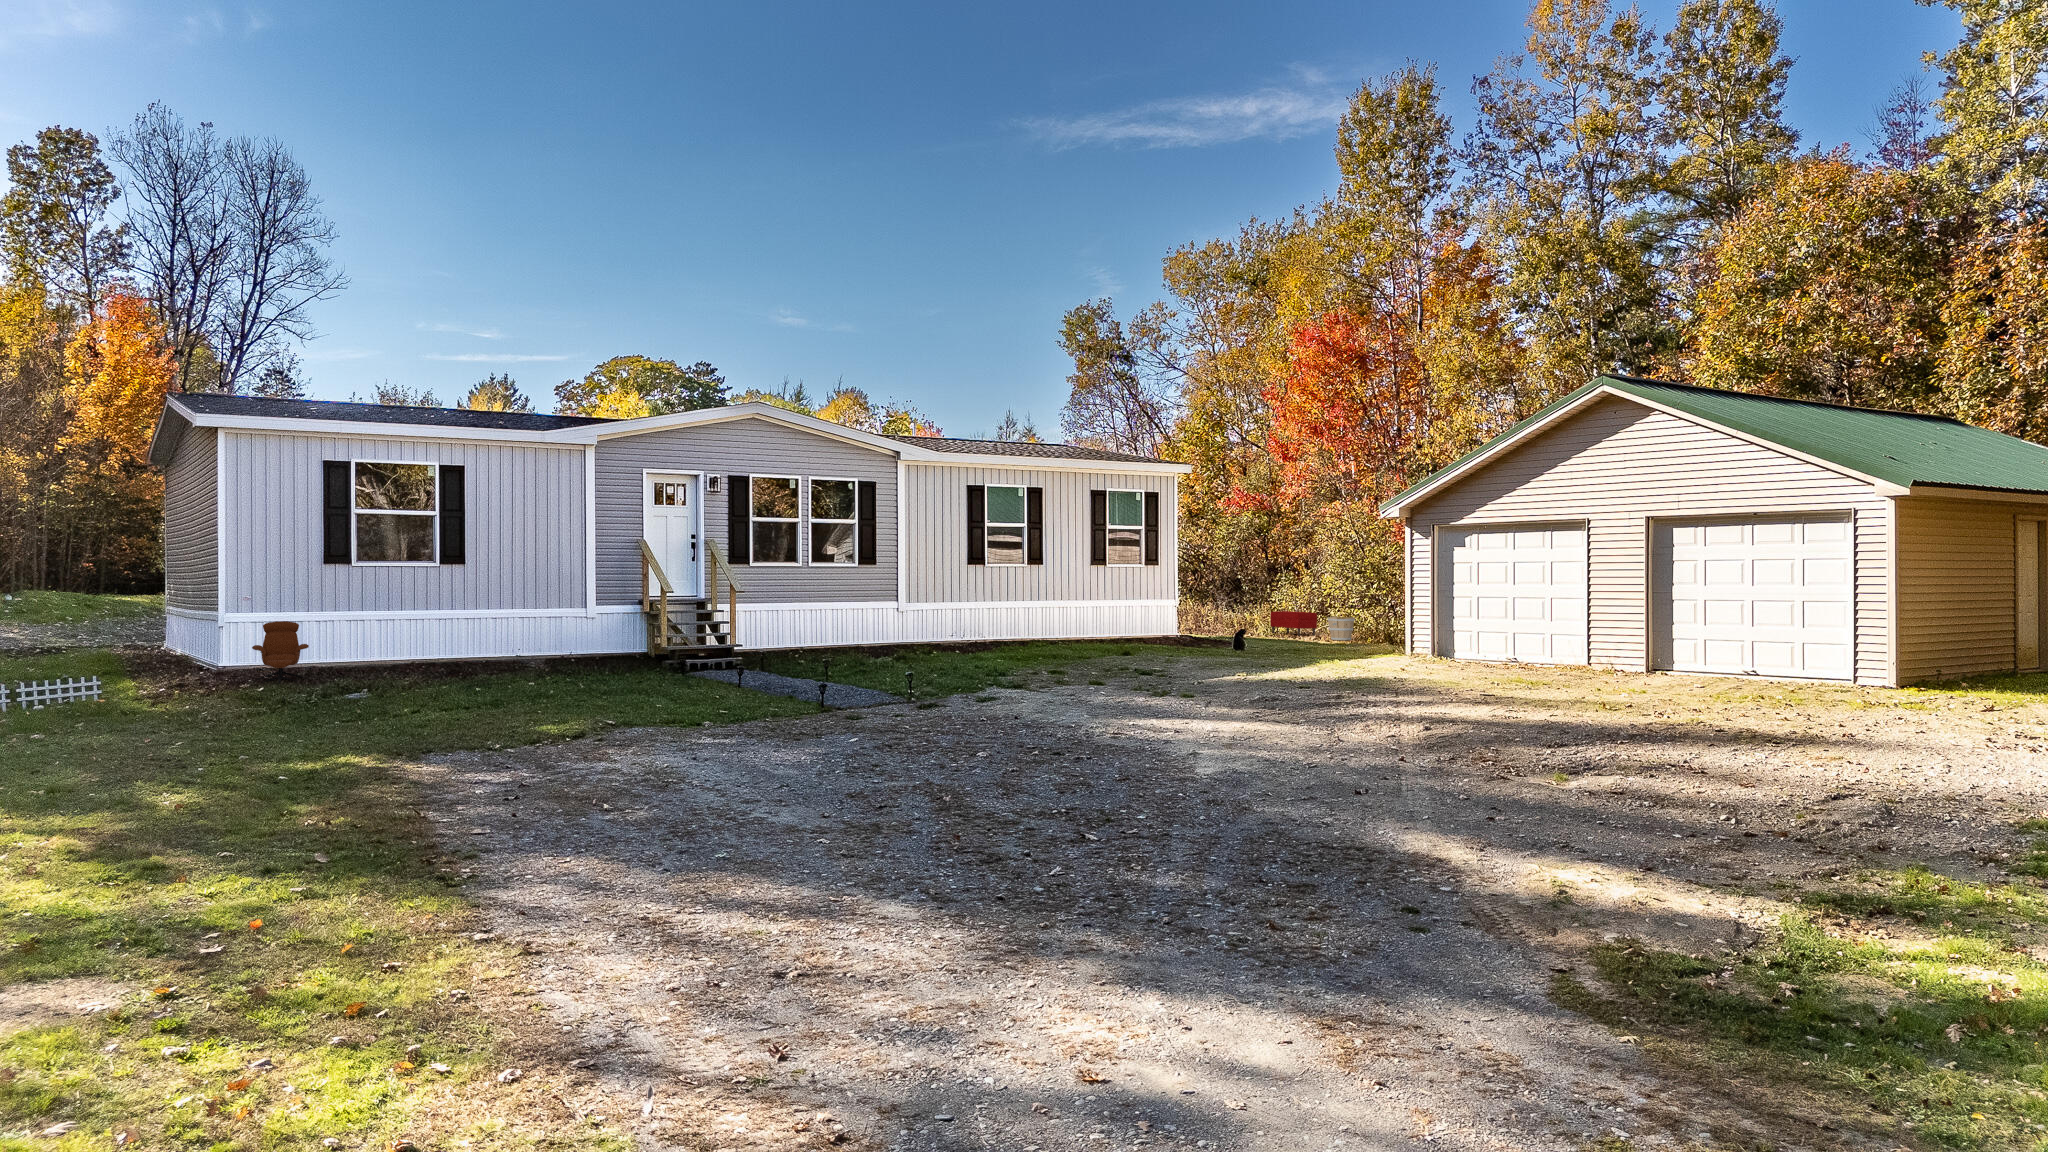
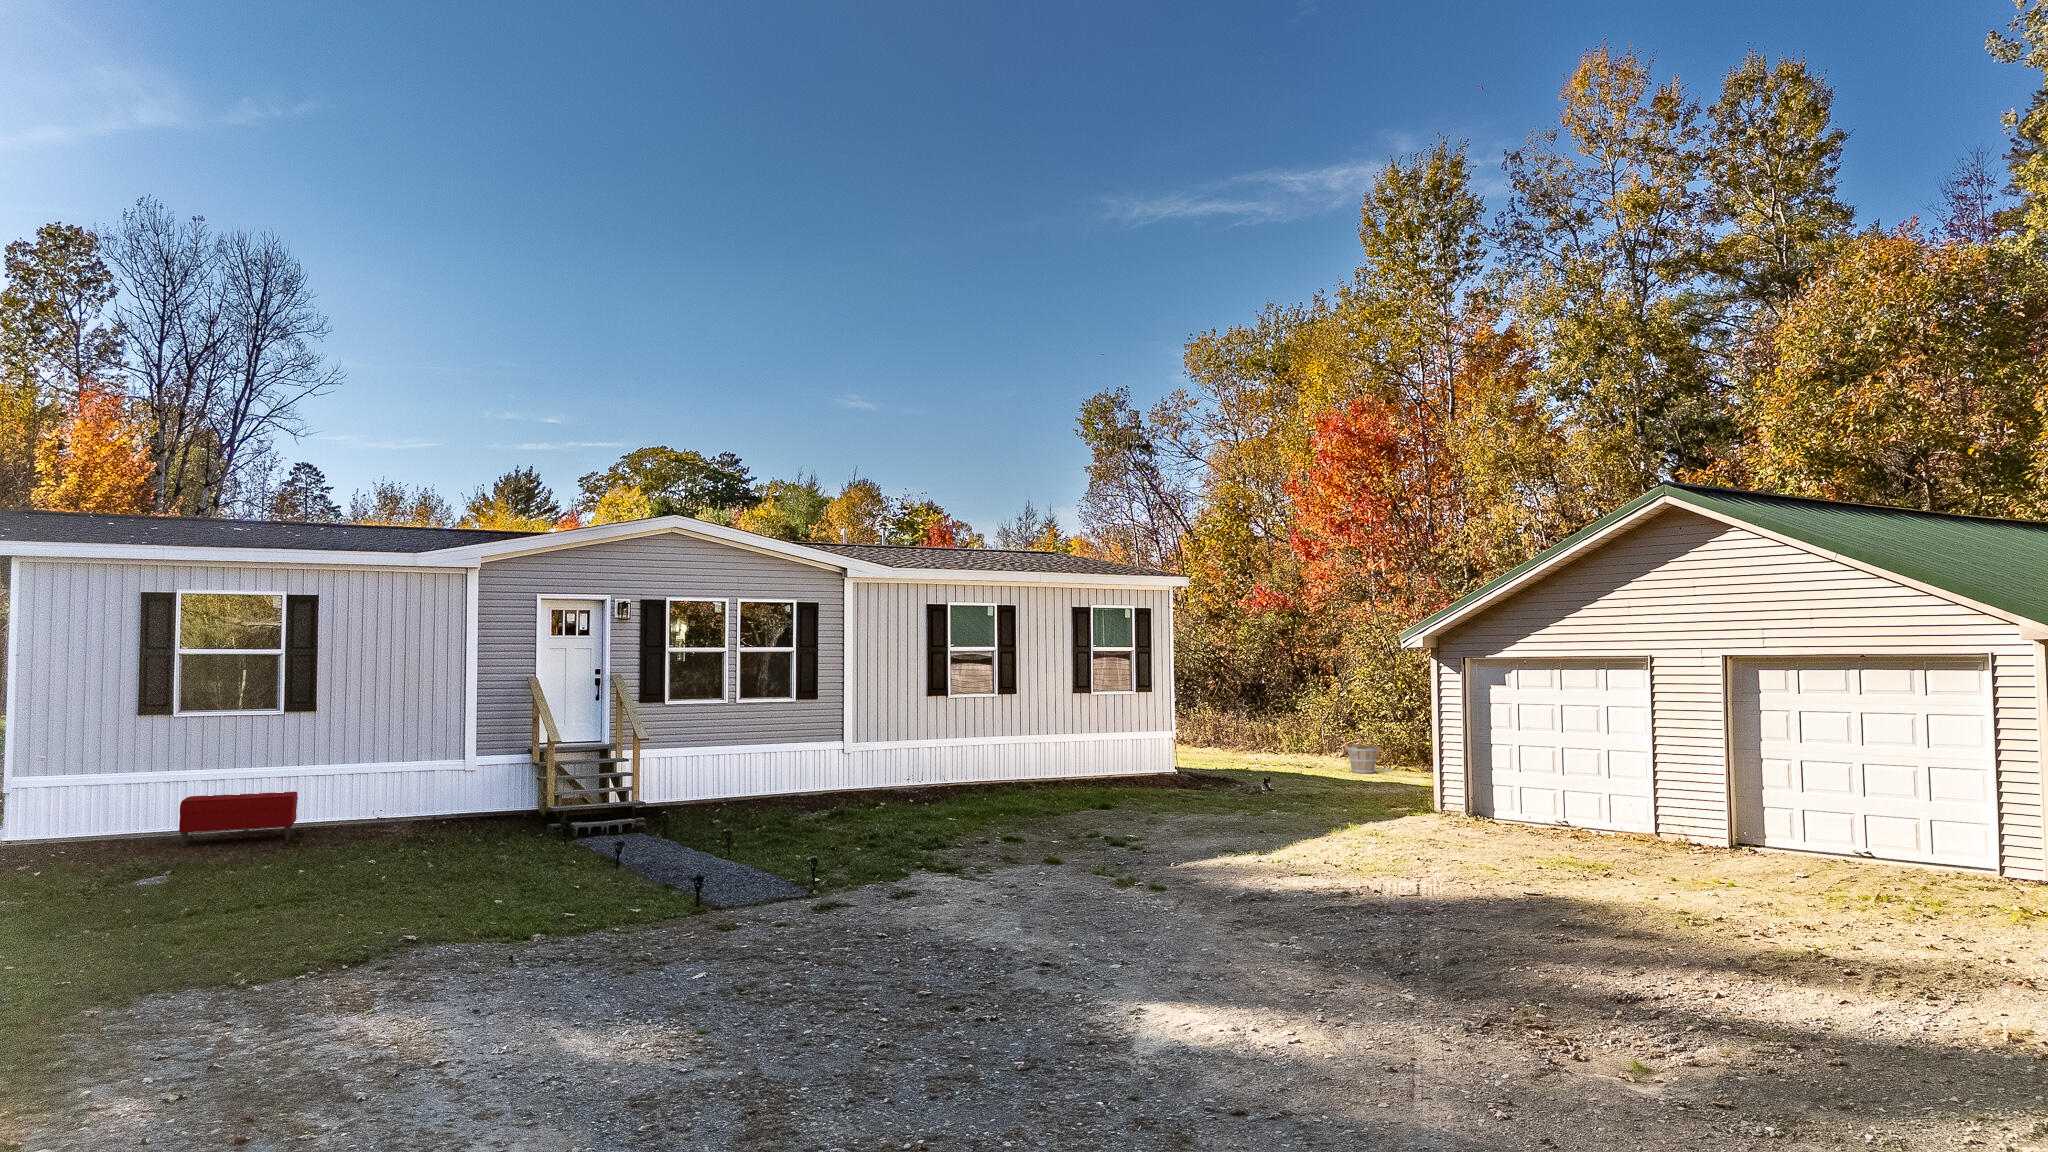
bench: present [1270,611,1317,636] -> present [179,792,298,847]
lounge chair: present [252,621,309,683] -> none [48,781,120,862]

